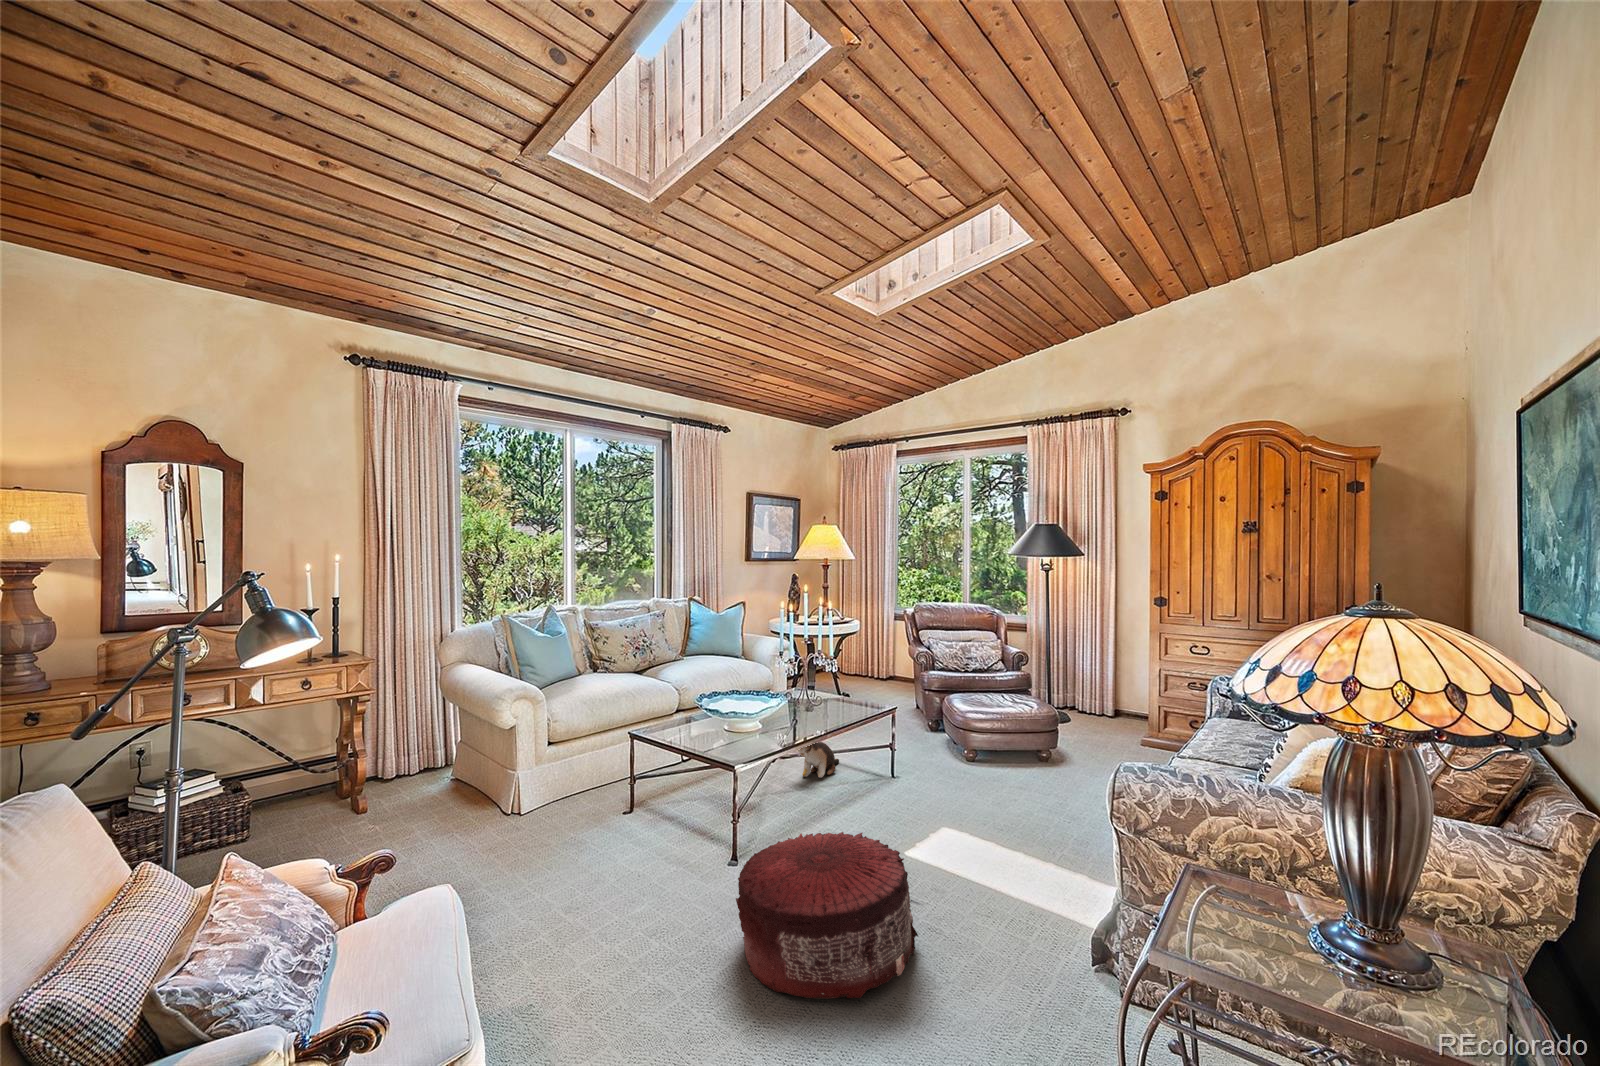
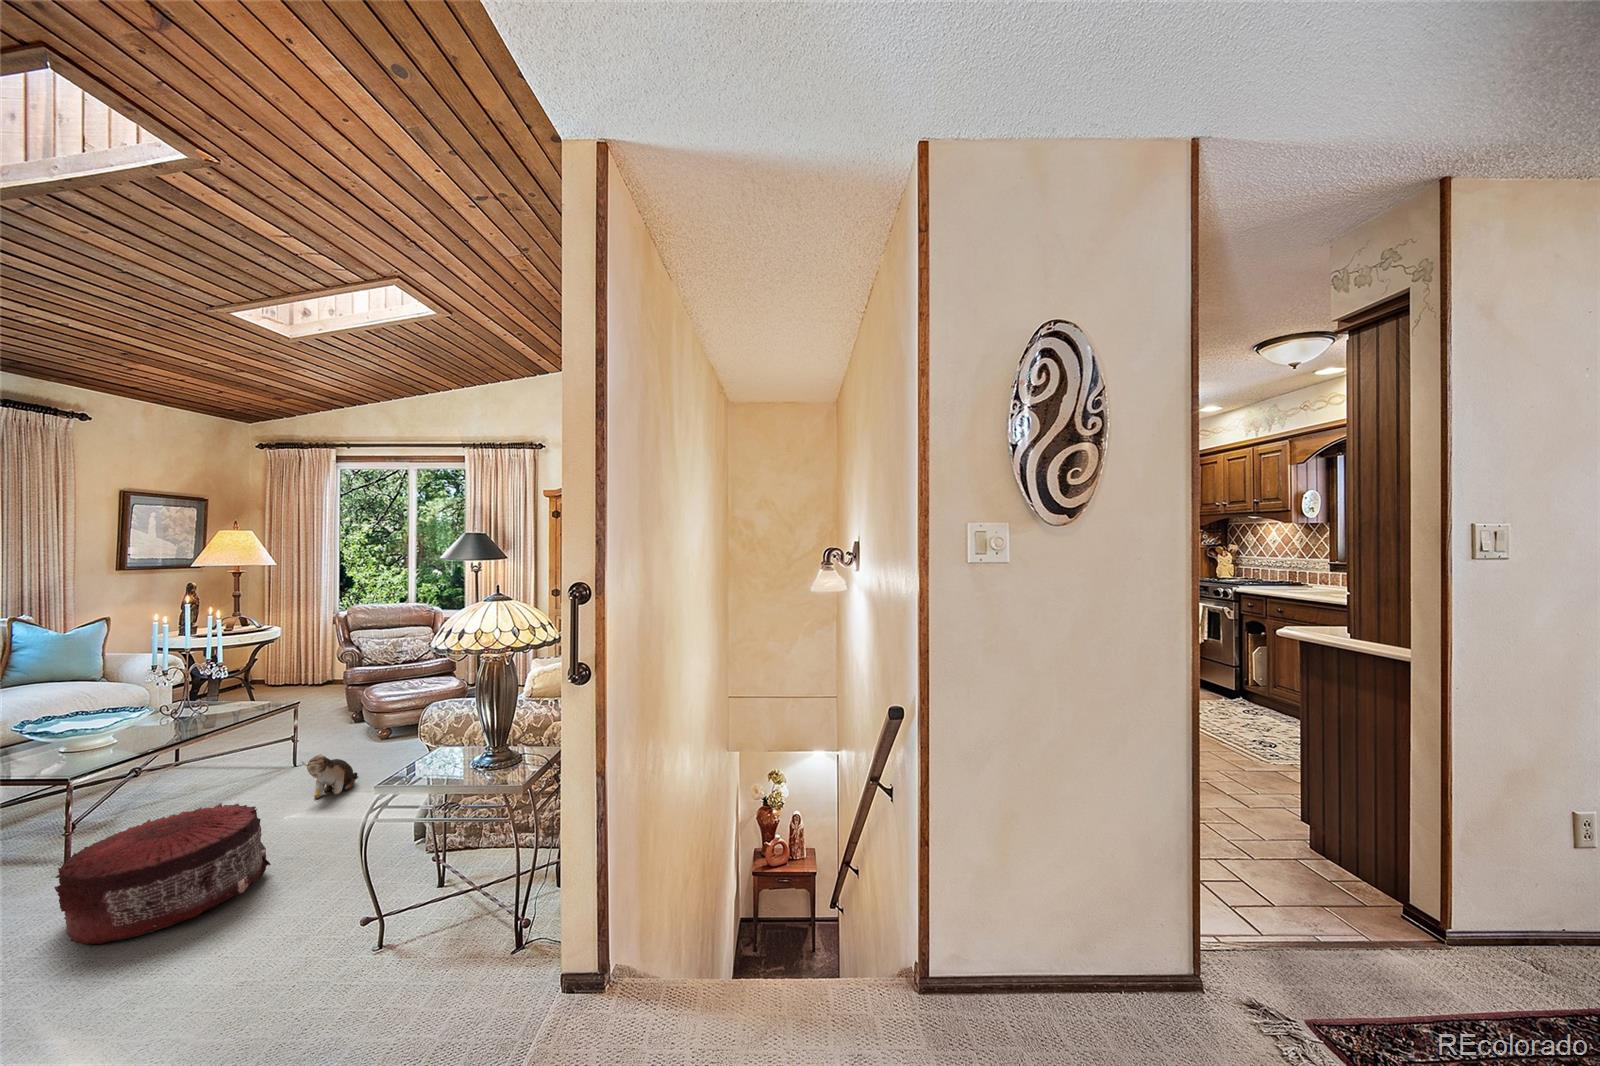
plush toy: present [798,742,839,778] -> present [302,755,357,798]

